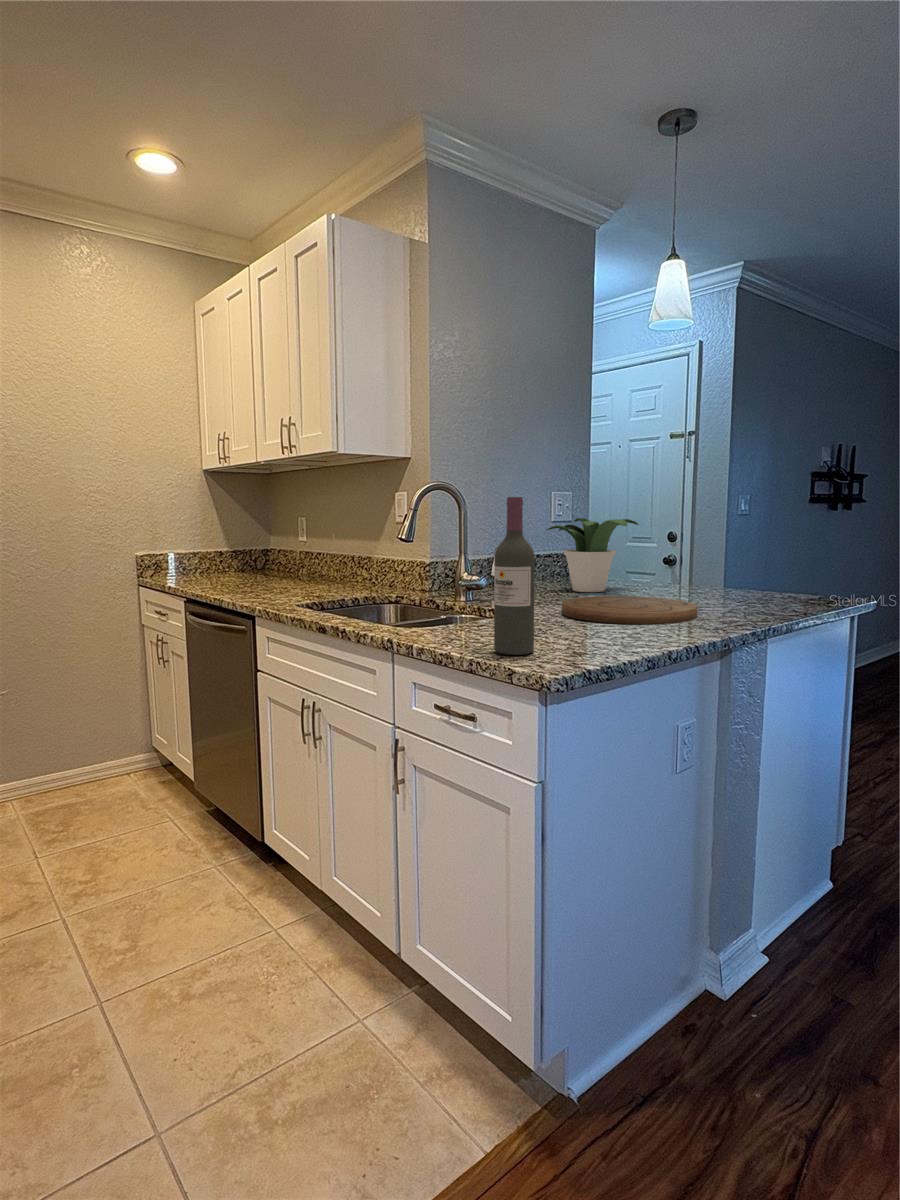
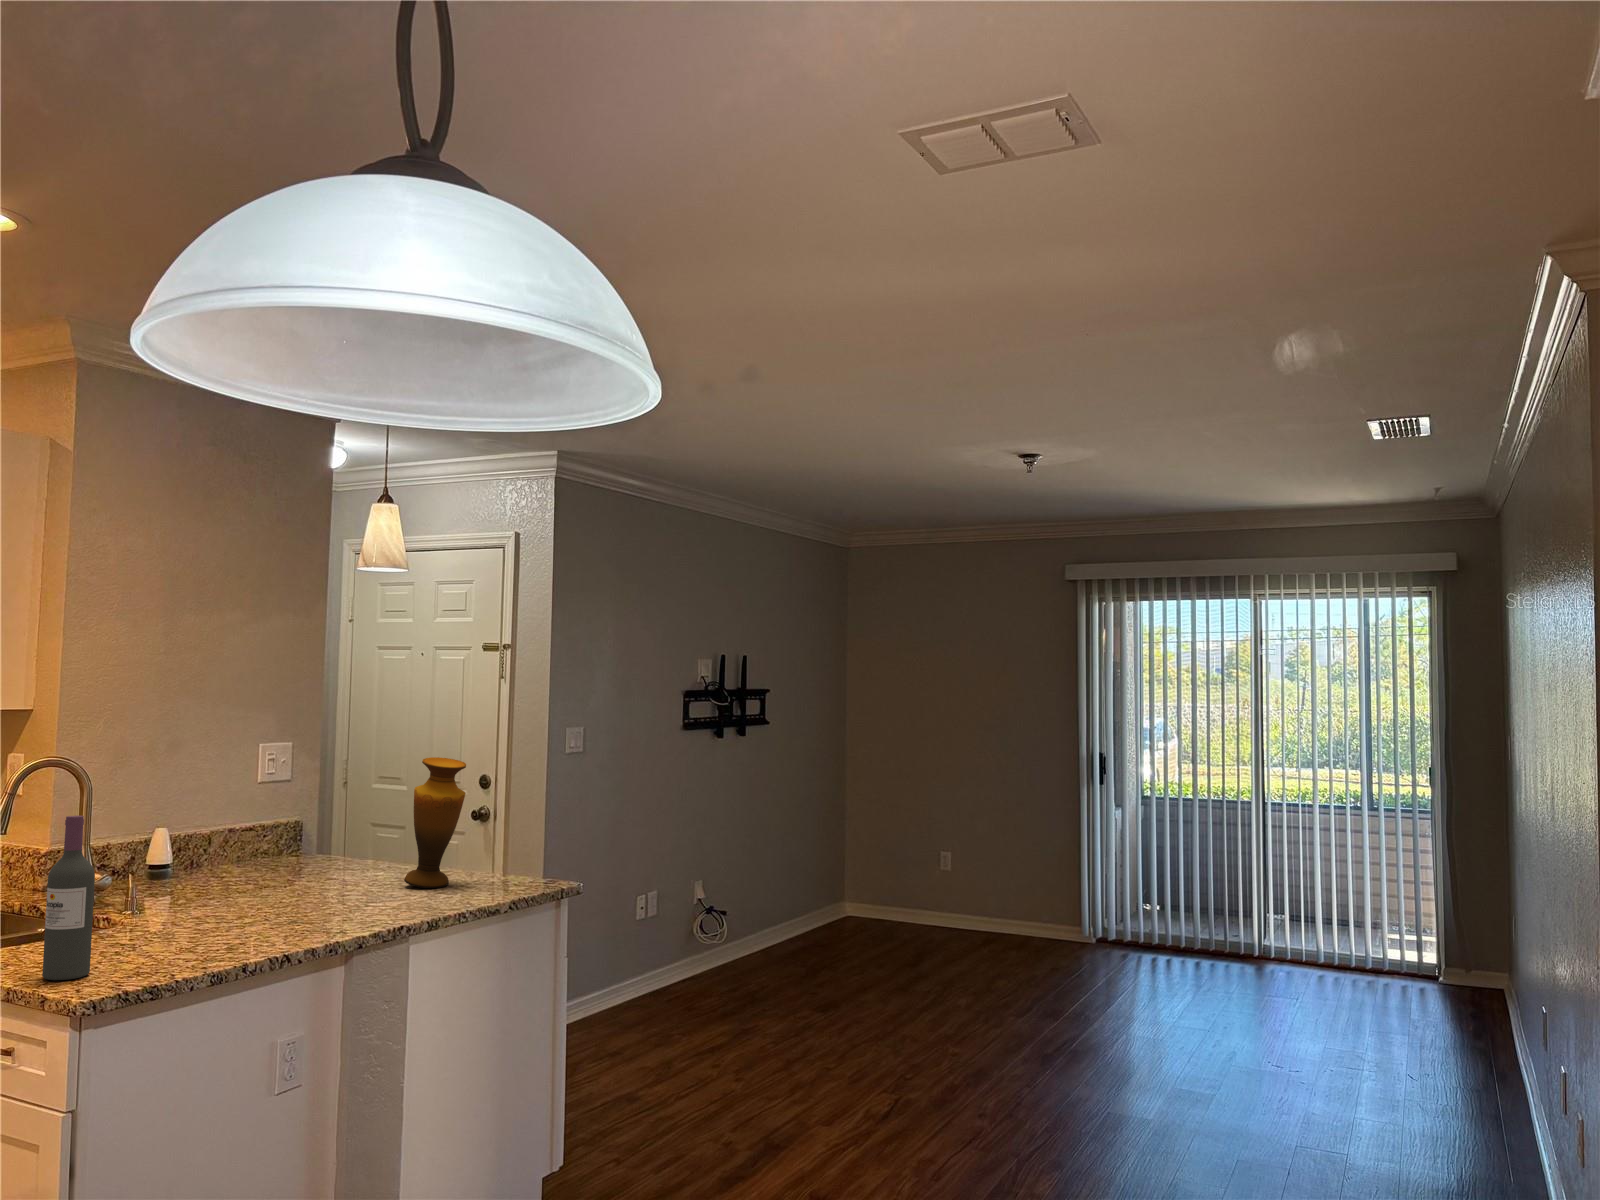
vase: none [705,485,768,598] -> present [404,757,466,888]
potted plant: present [546,518,639,592] -> none [218,788,345,884]
cutting board: present [562,596,697,624] -> none [187,893,348,933]

